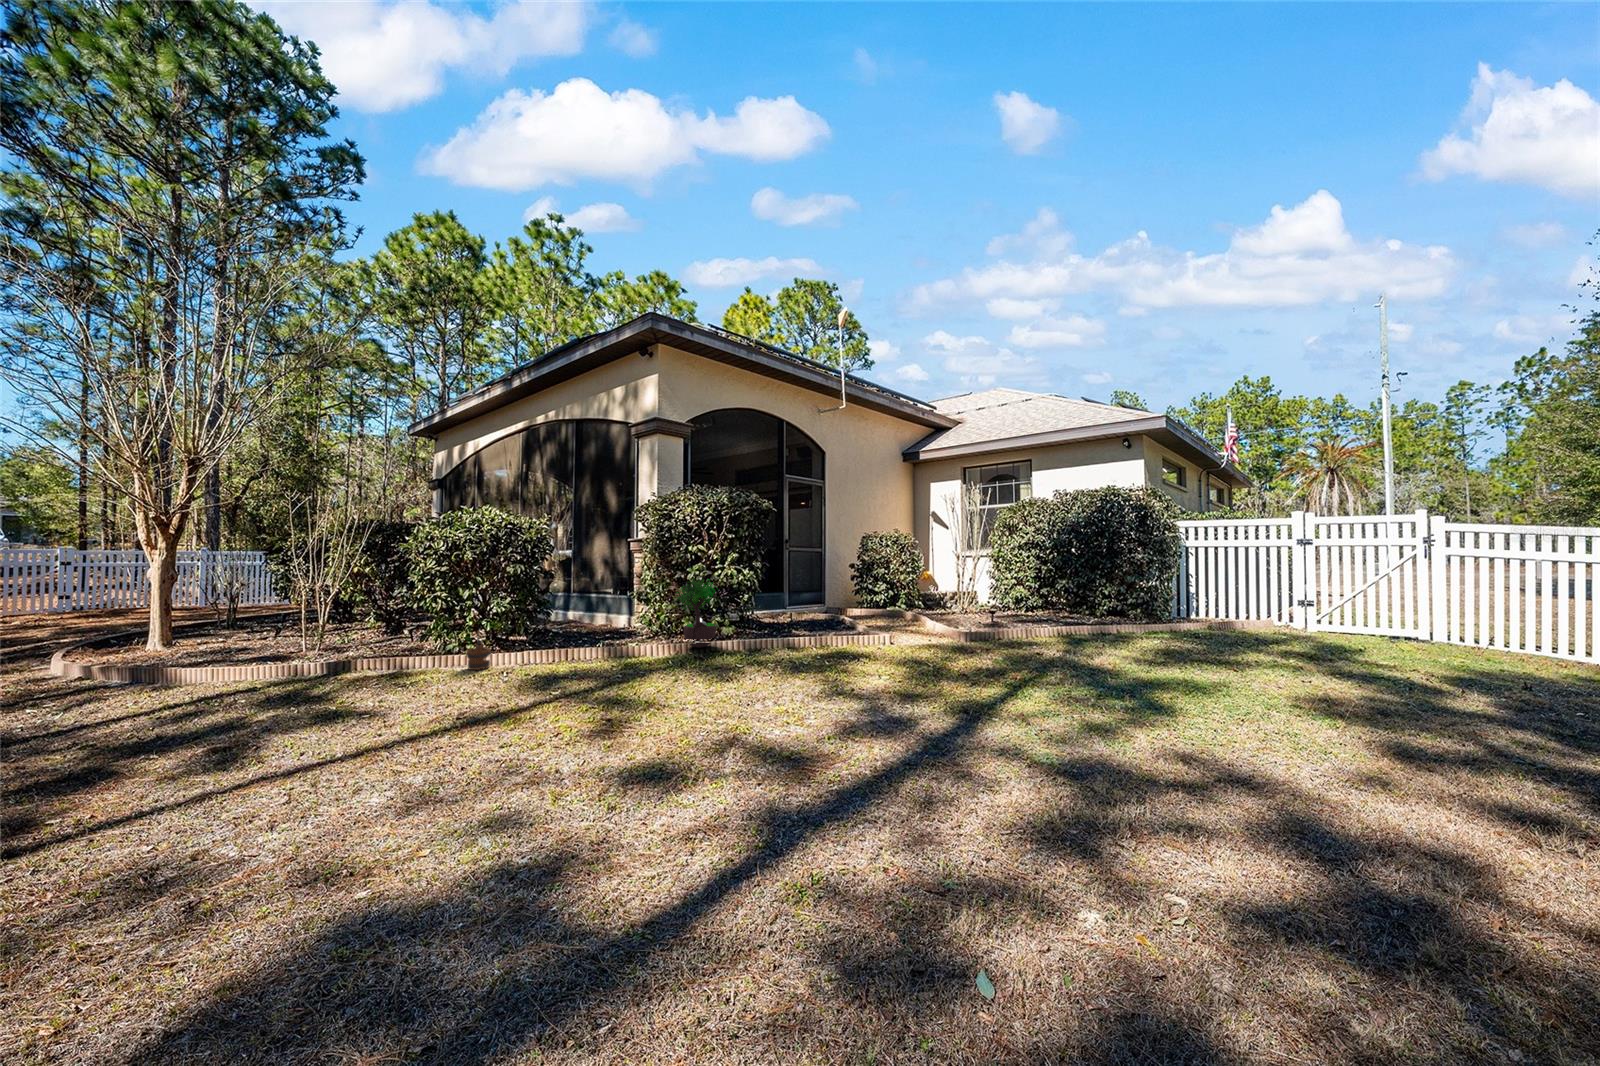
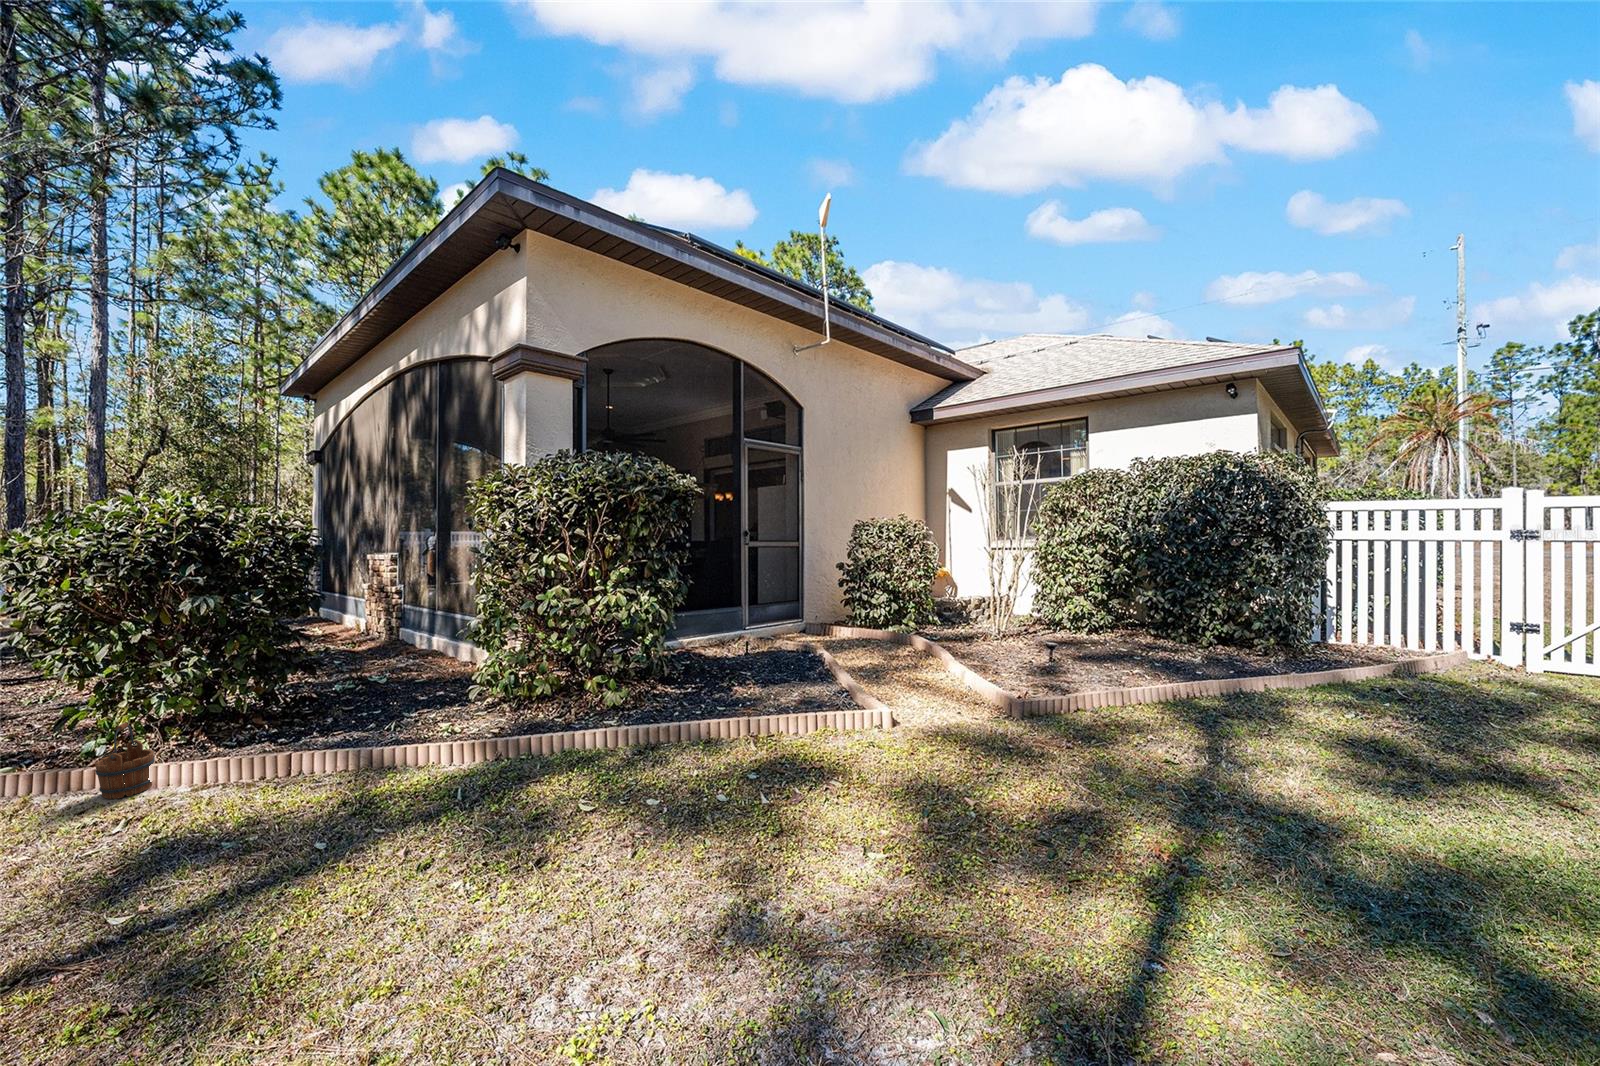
potted tree: present [676,578,716,648] -> none [515,604,596,726]

